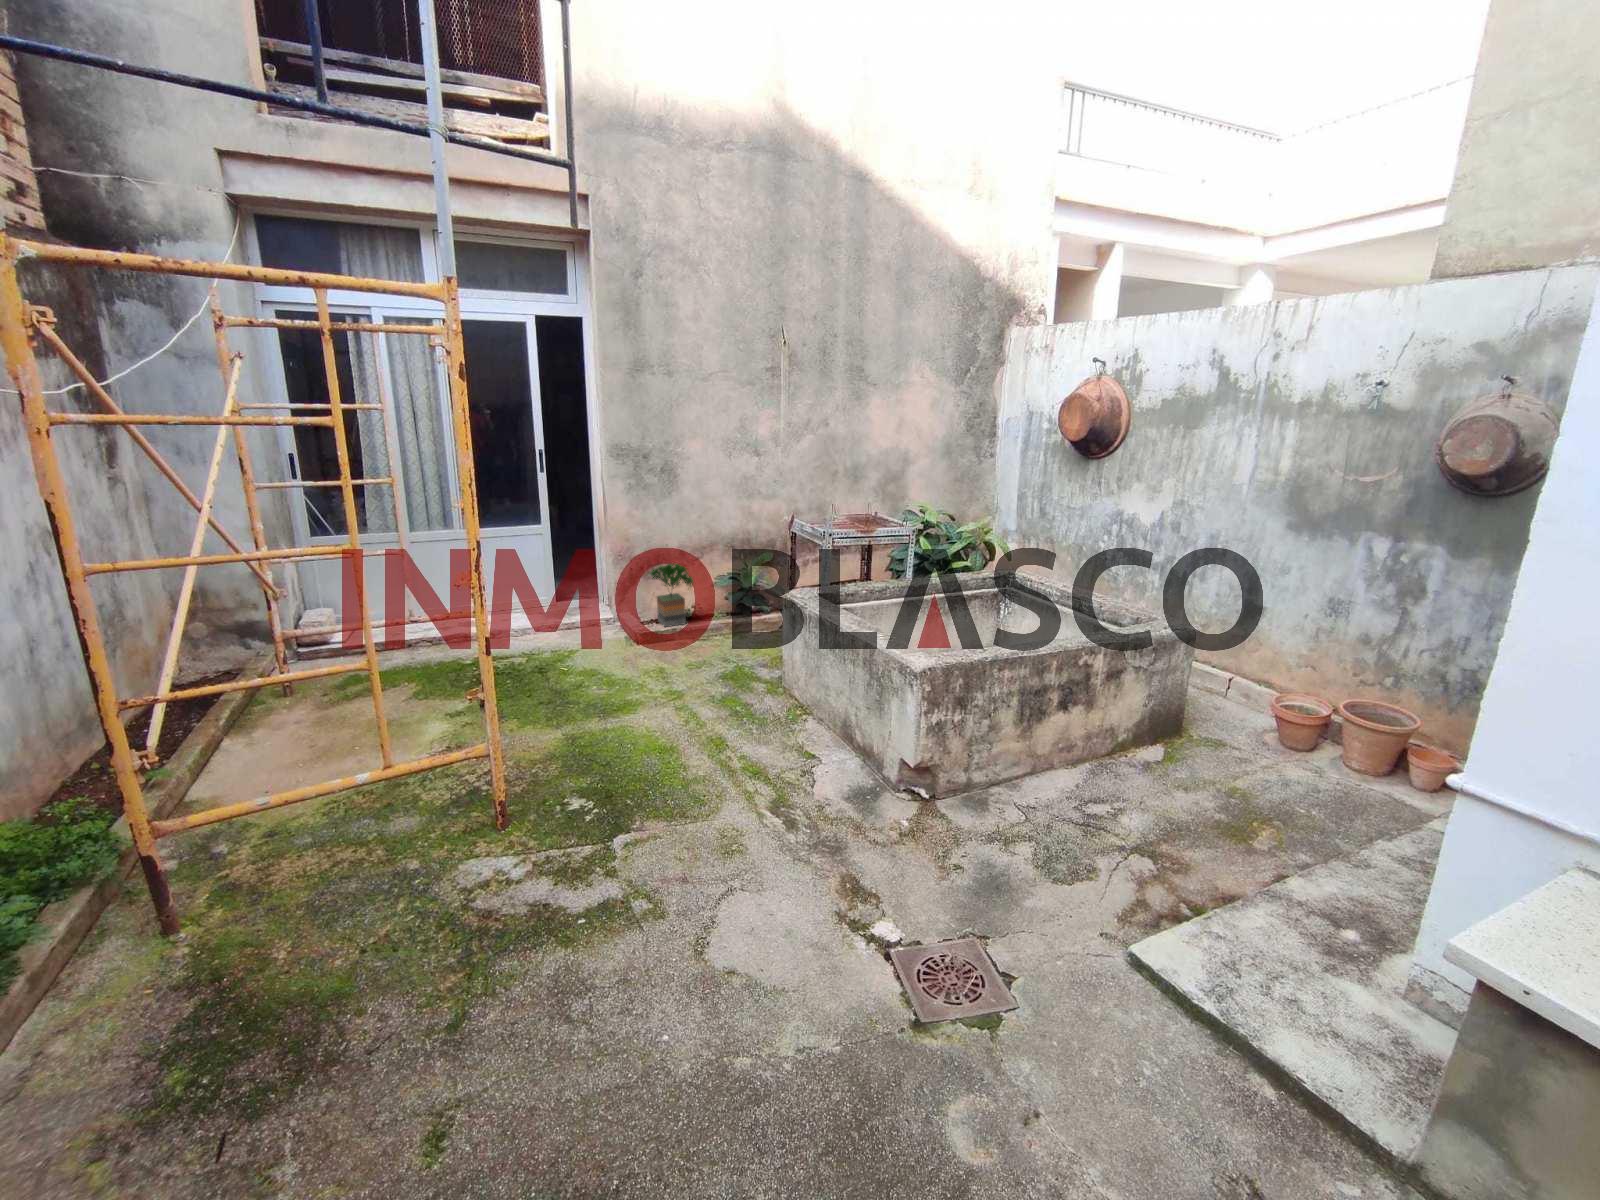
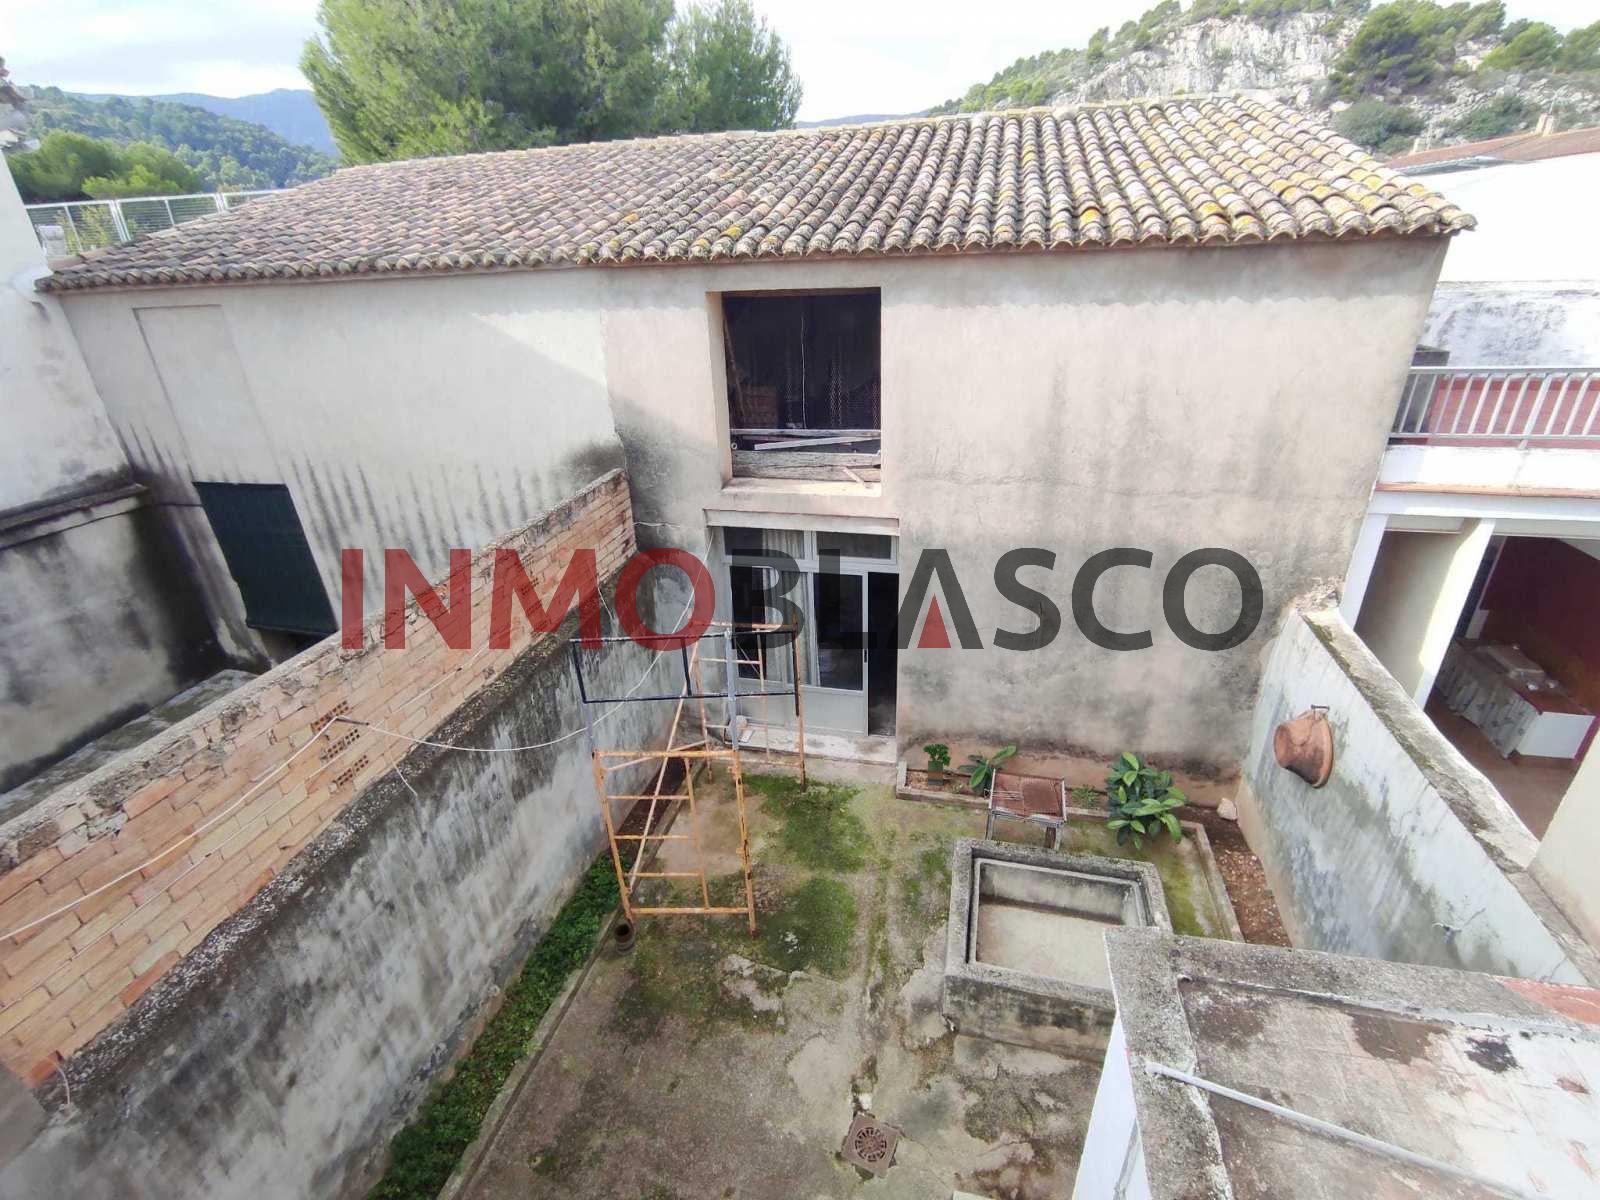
wooden bucket: none [97,871,183,981] -> present [614,920,637,955]

